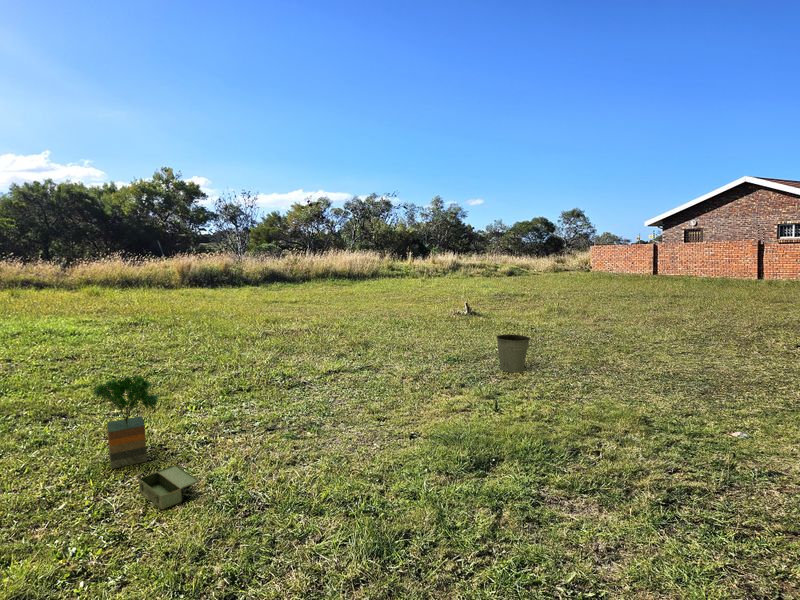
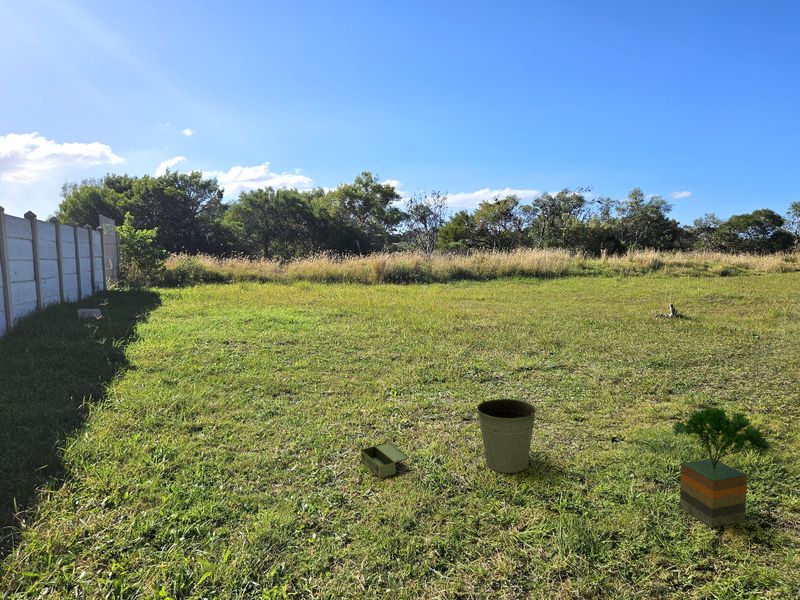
bucket: present [497,334,531,372] -> present [477,399,539,473]
potted tree: present [93,376,158,469] -> present [672,407,772,528]

